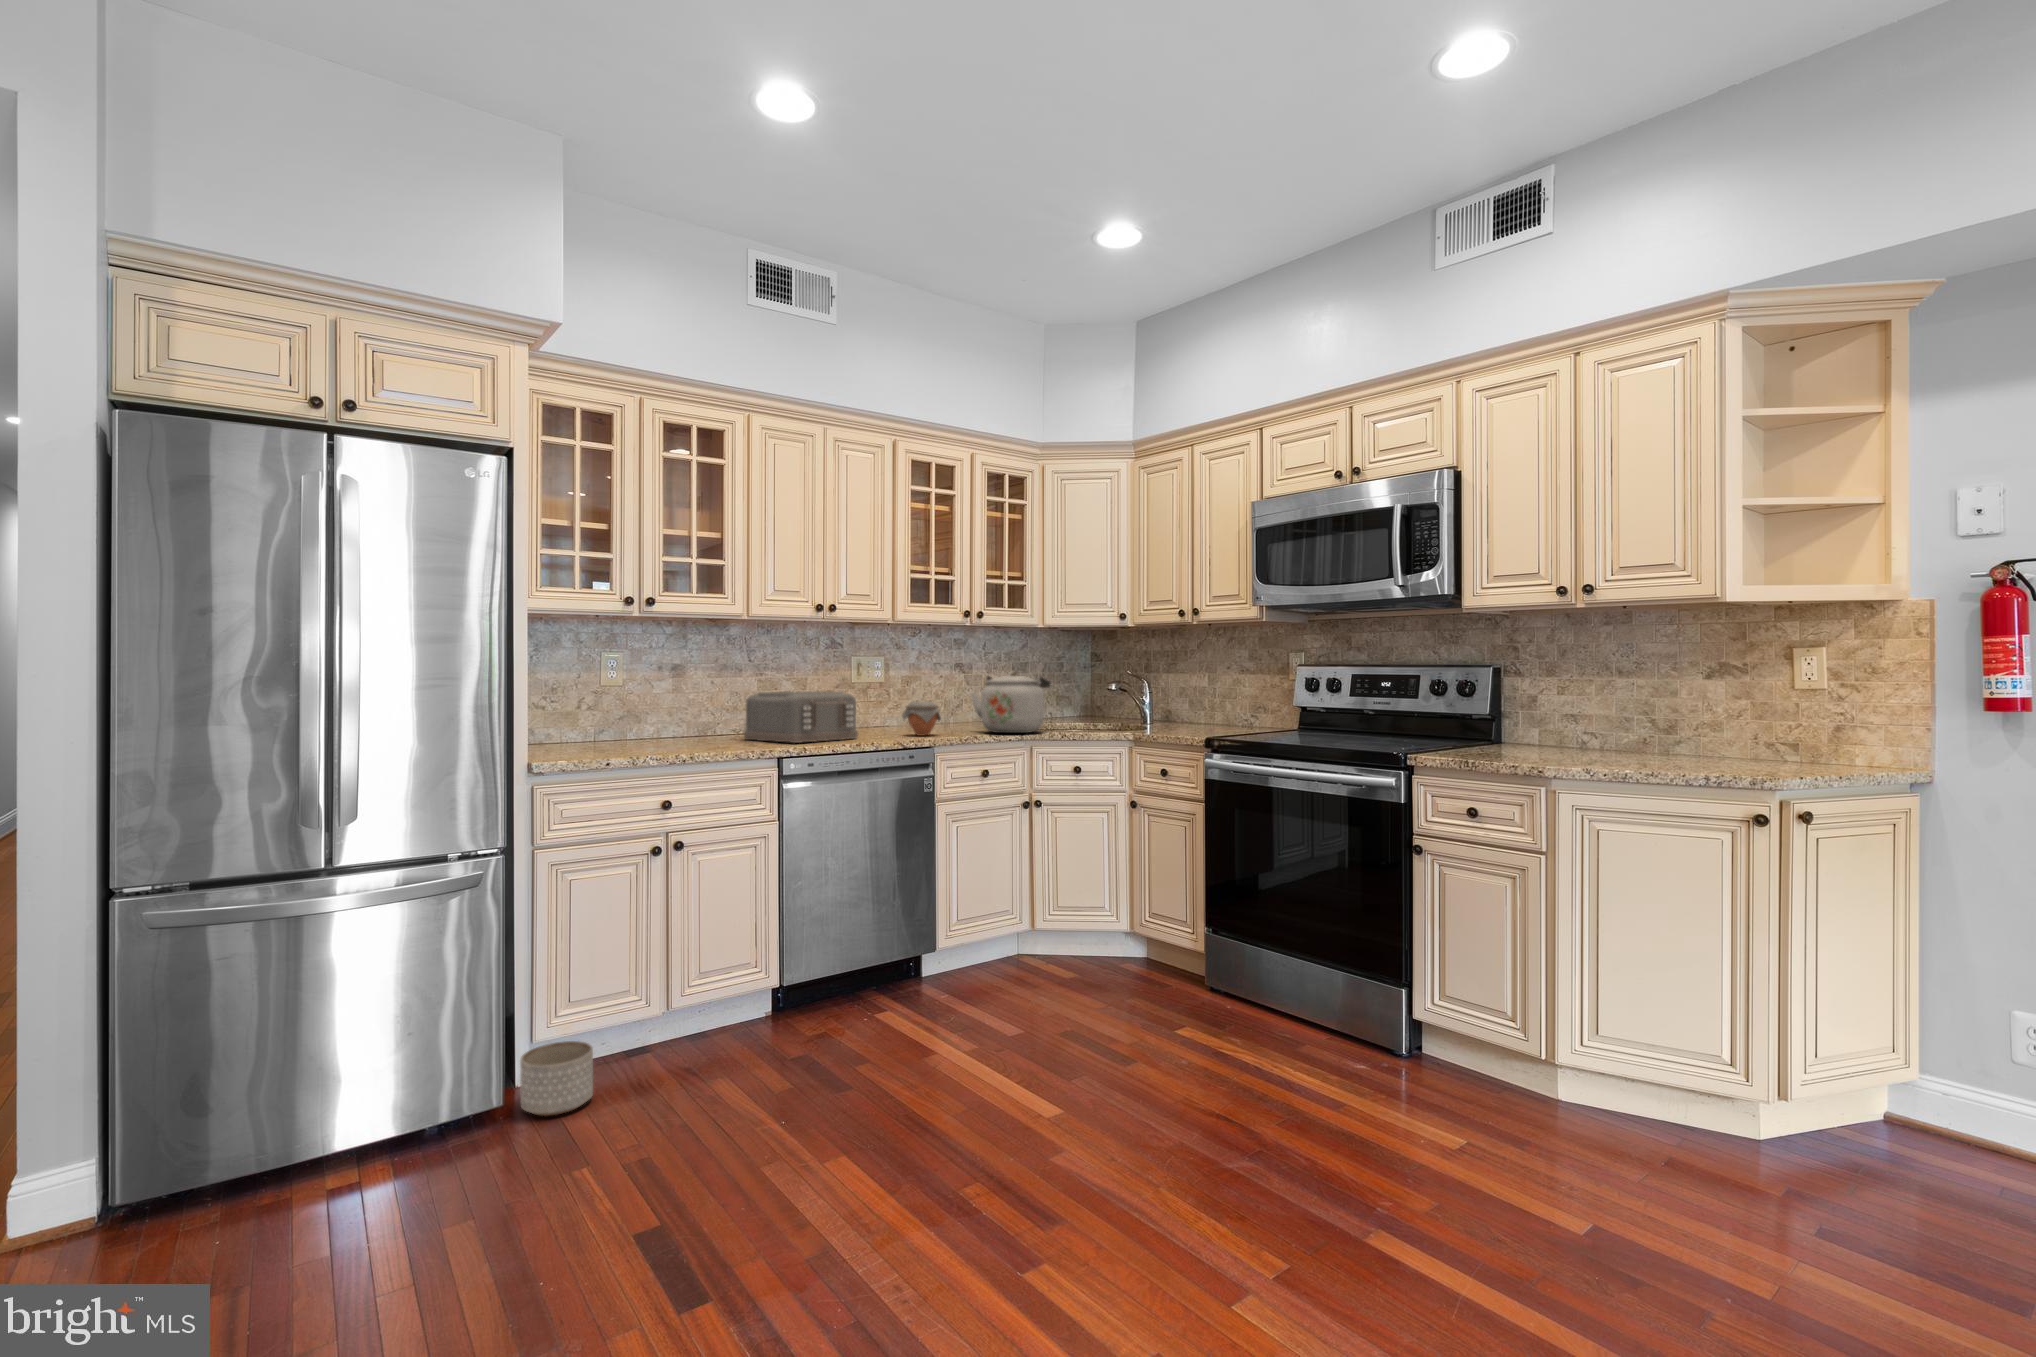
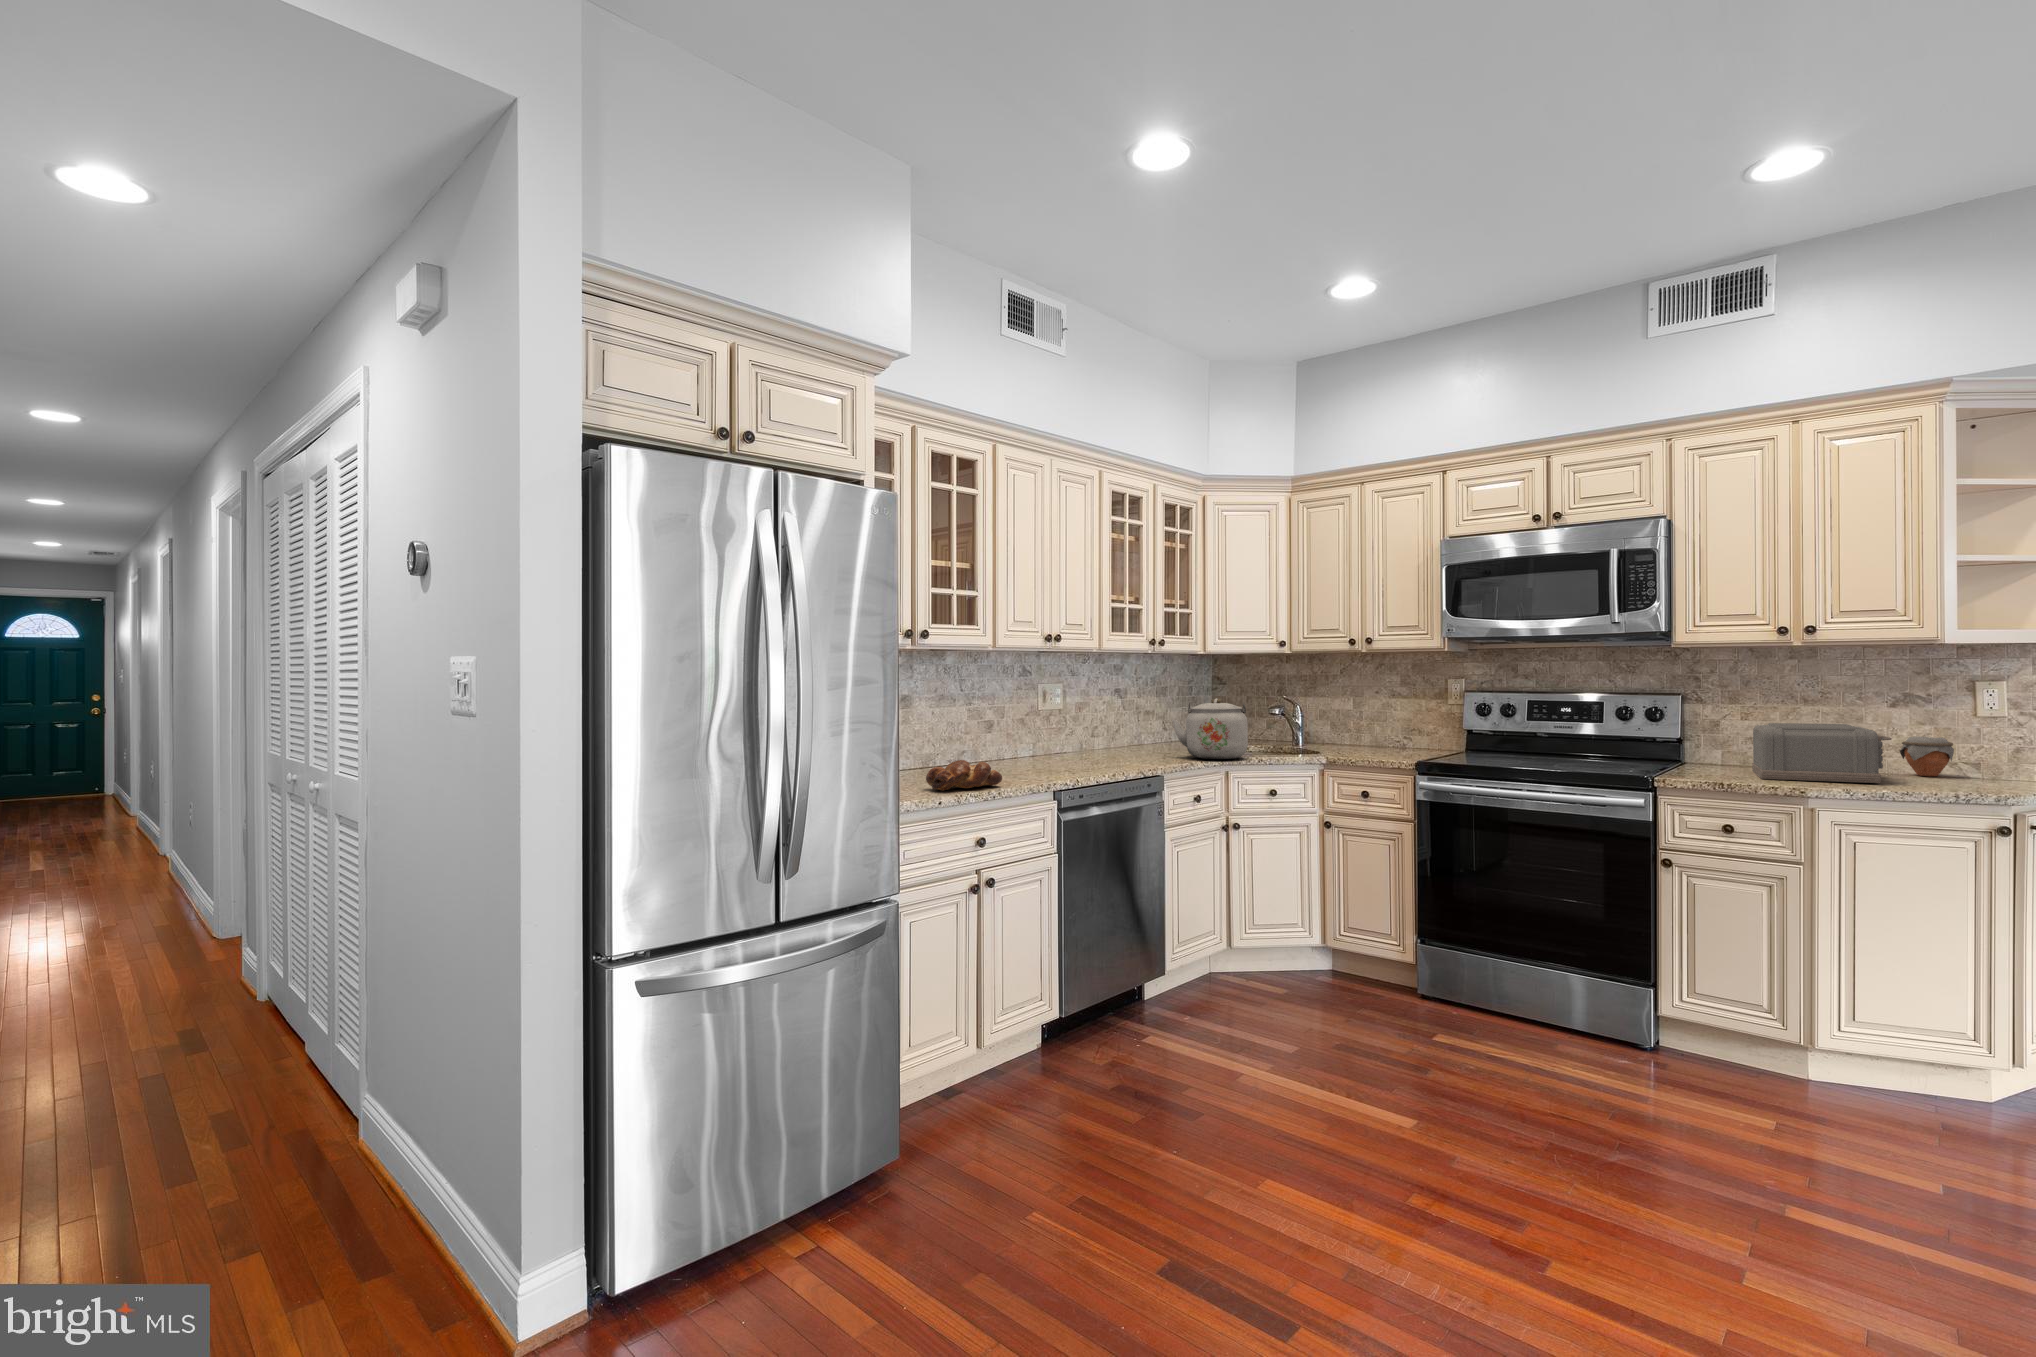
toaster: present [744,691,858,743] -> present [1752,723,1892,783]
jar: present [902,701,941,736] -> present [1900,737,1954,776]
bread loaf: none [632,724,713,752] -> present [926,760,1002,791]
planter: present [520,1041,593,1116] -> none [902,1090,969,1168]

